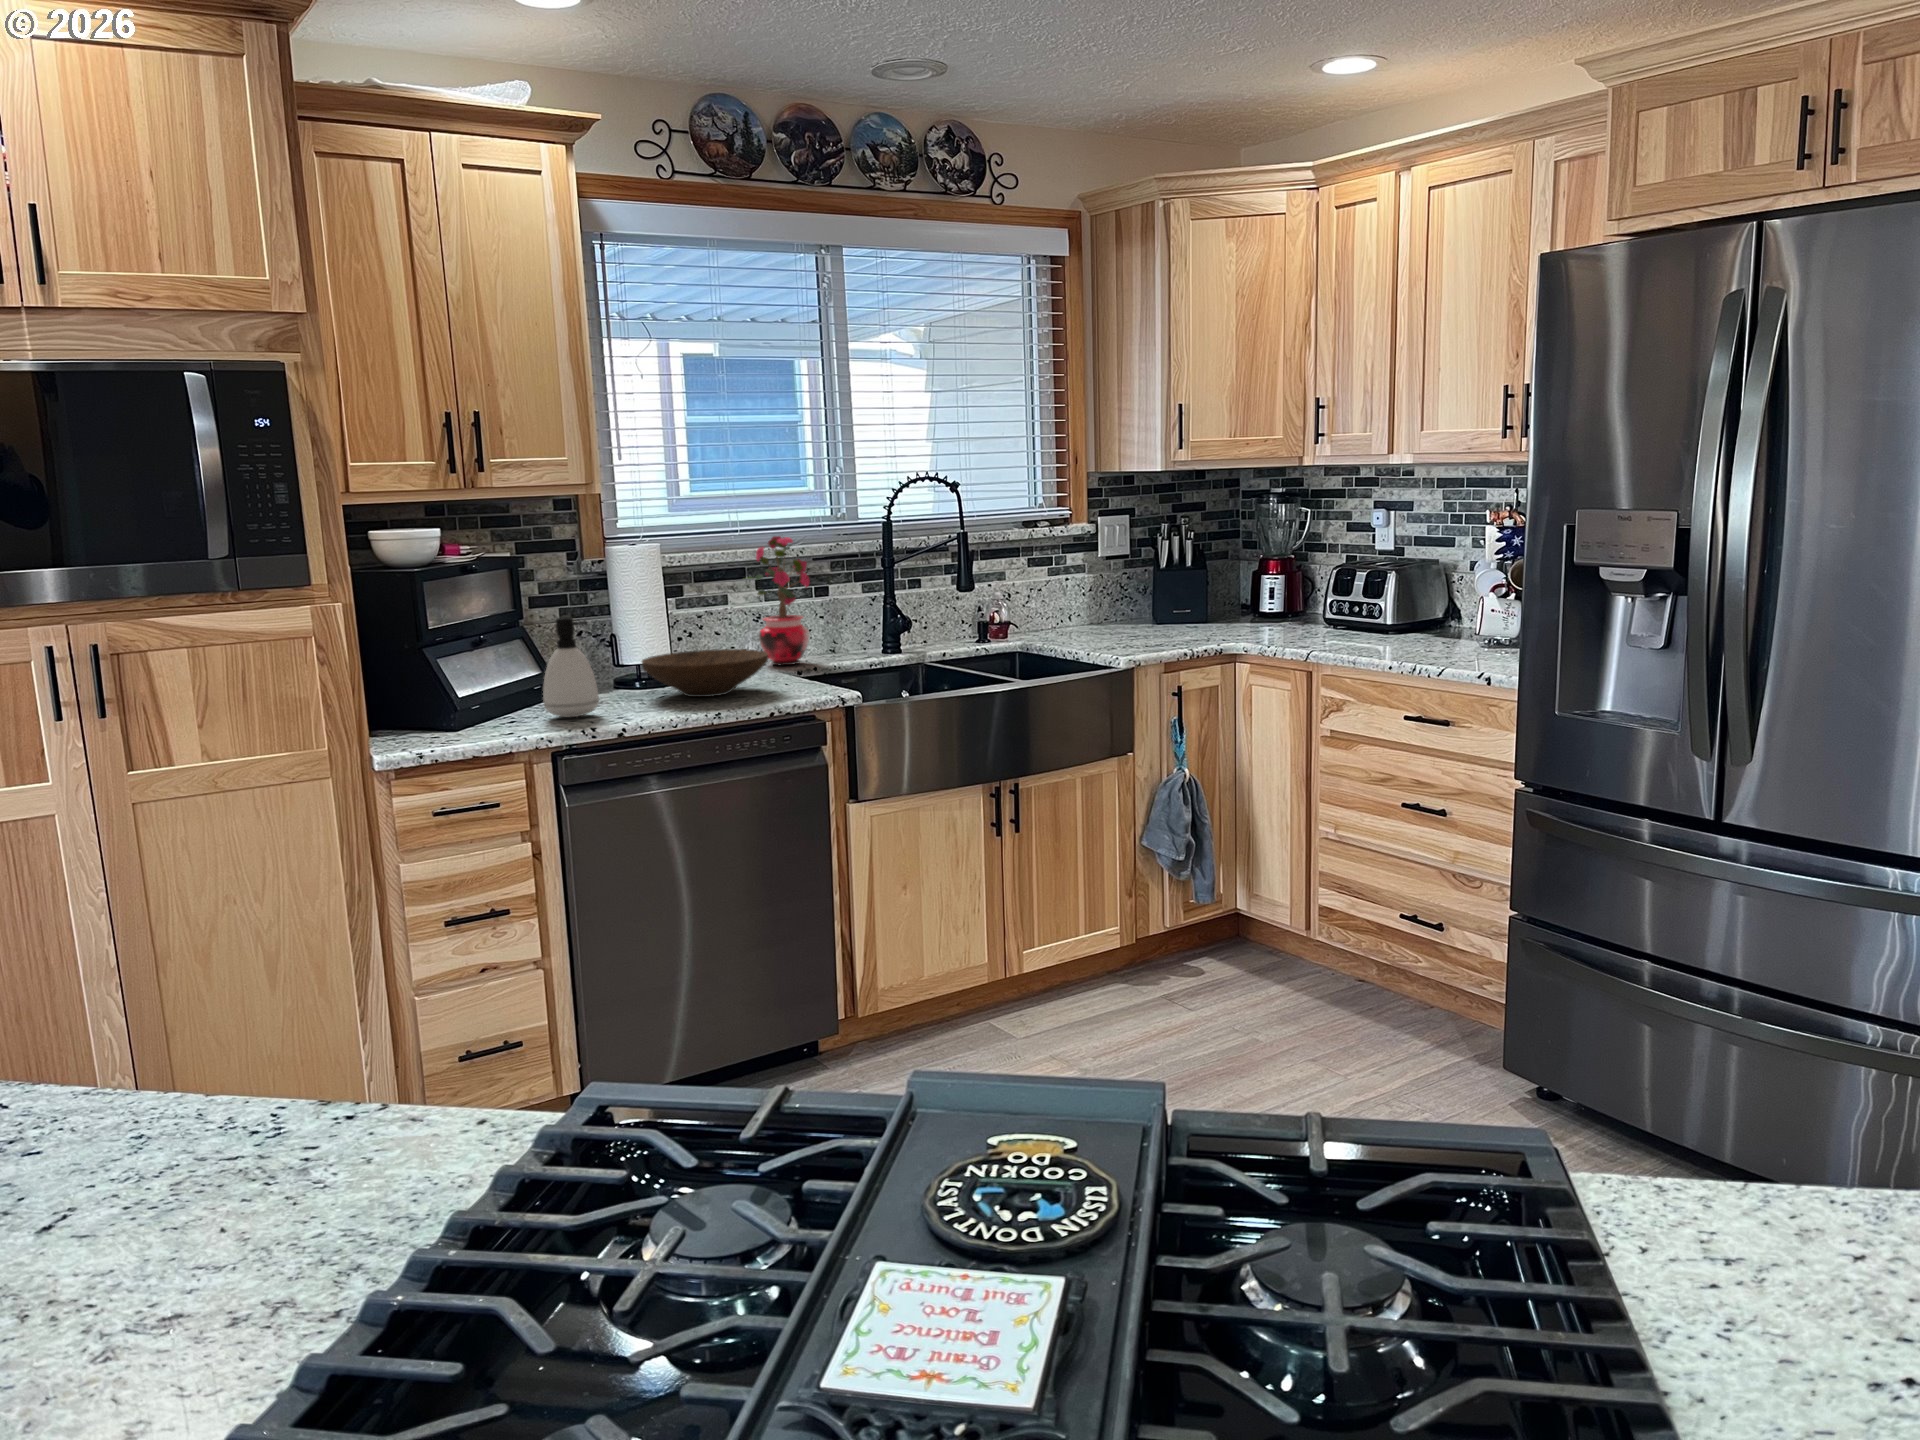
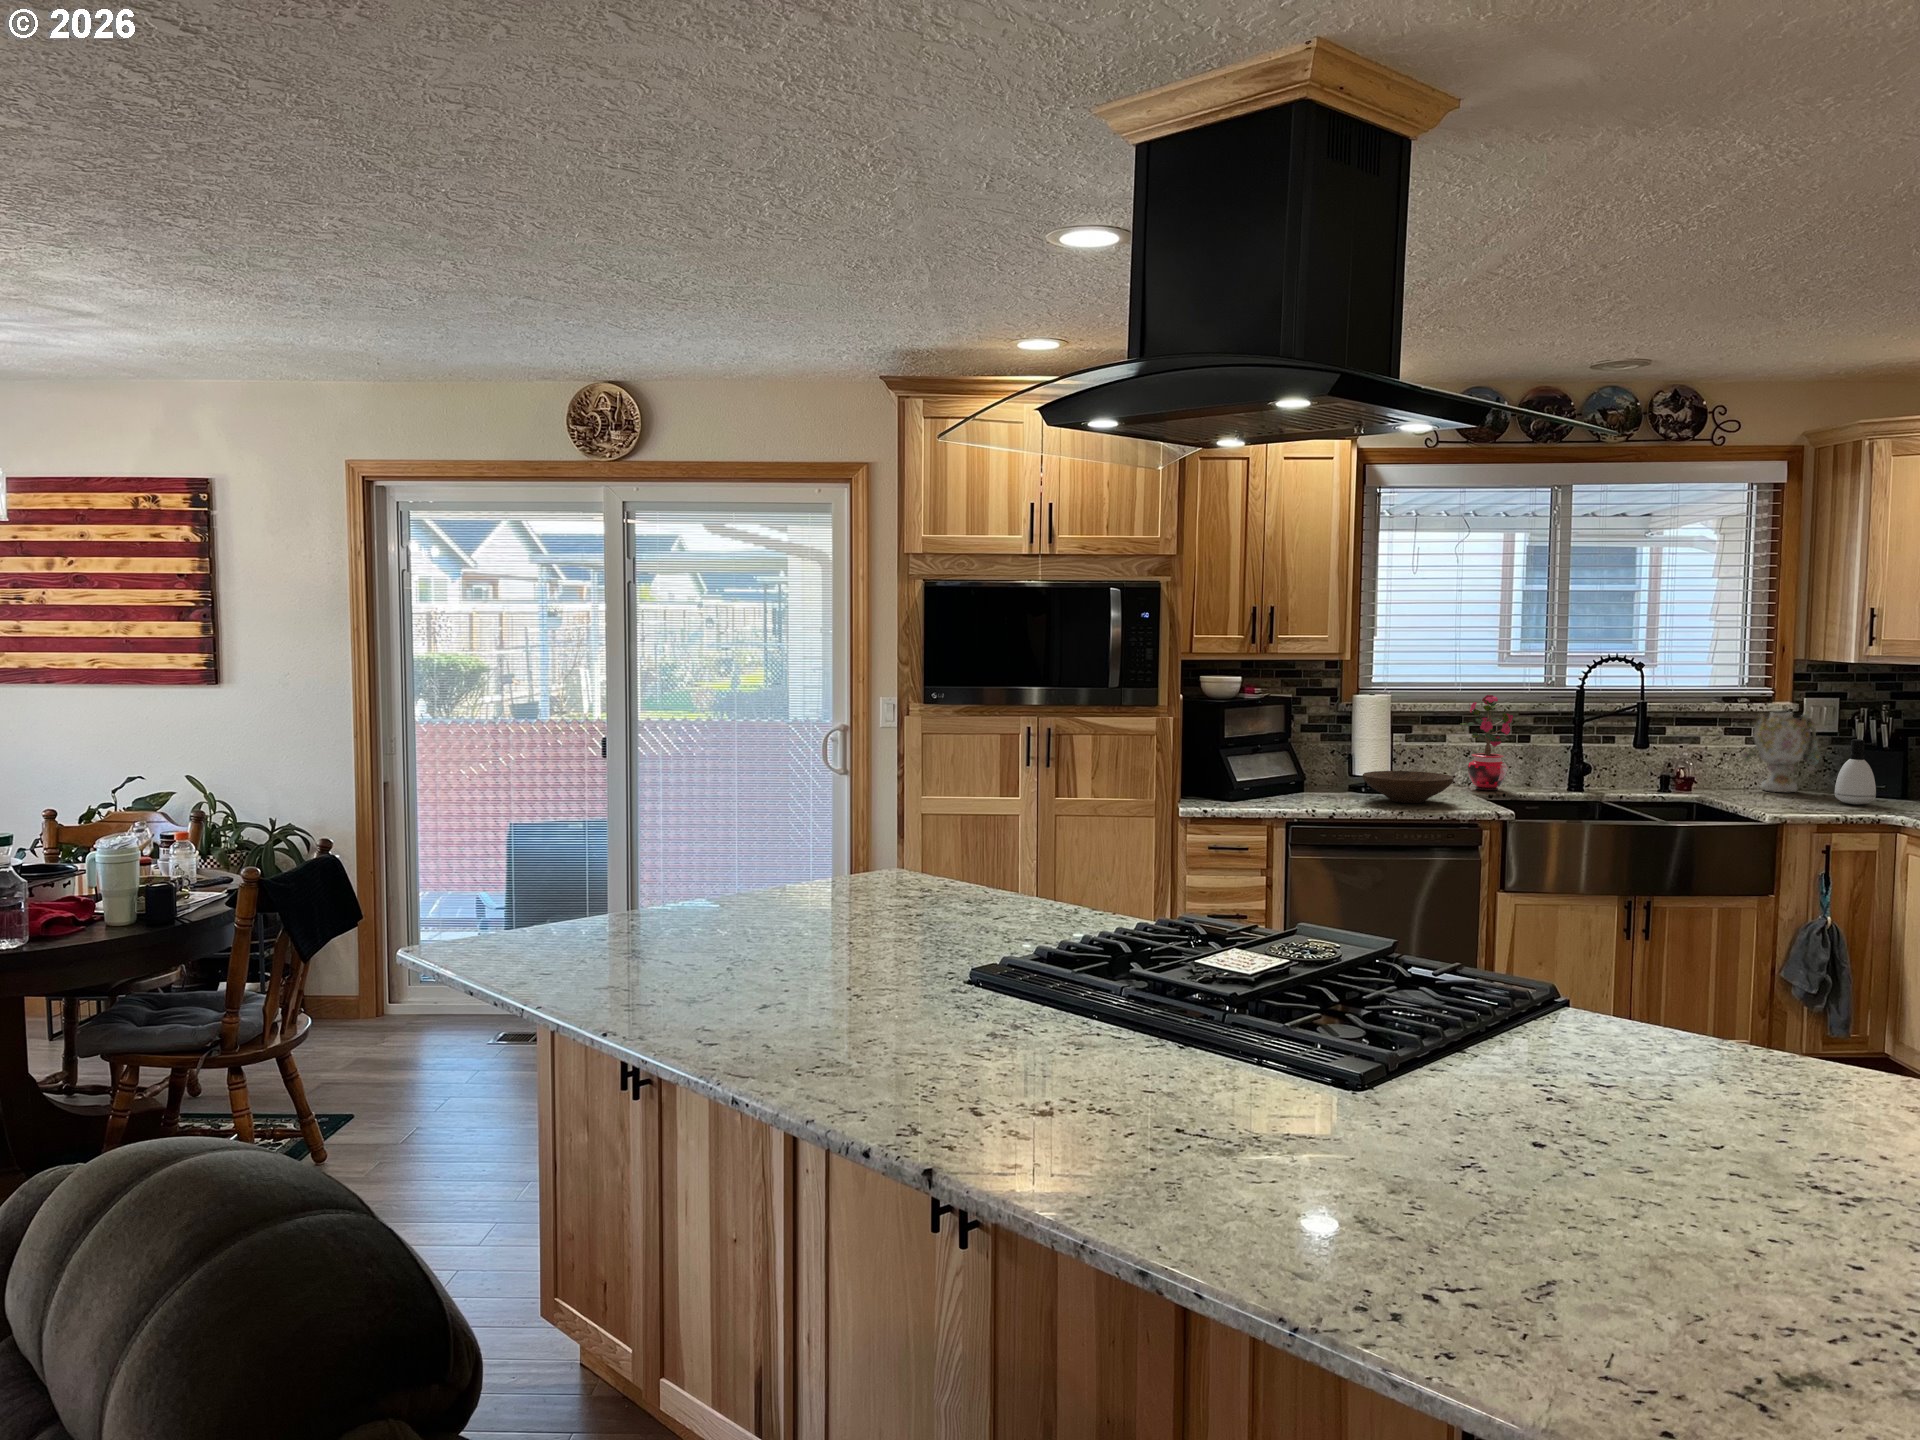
vase: none [1040,528,1121,628] -> present [1743,710,1822,792]
soap dispenser: present [543,617,599,717] -> present [1835,739,1877,804]

